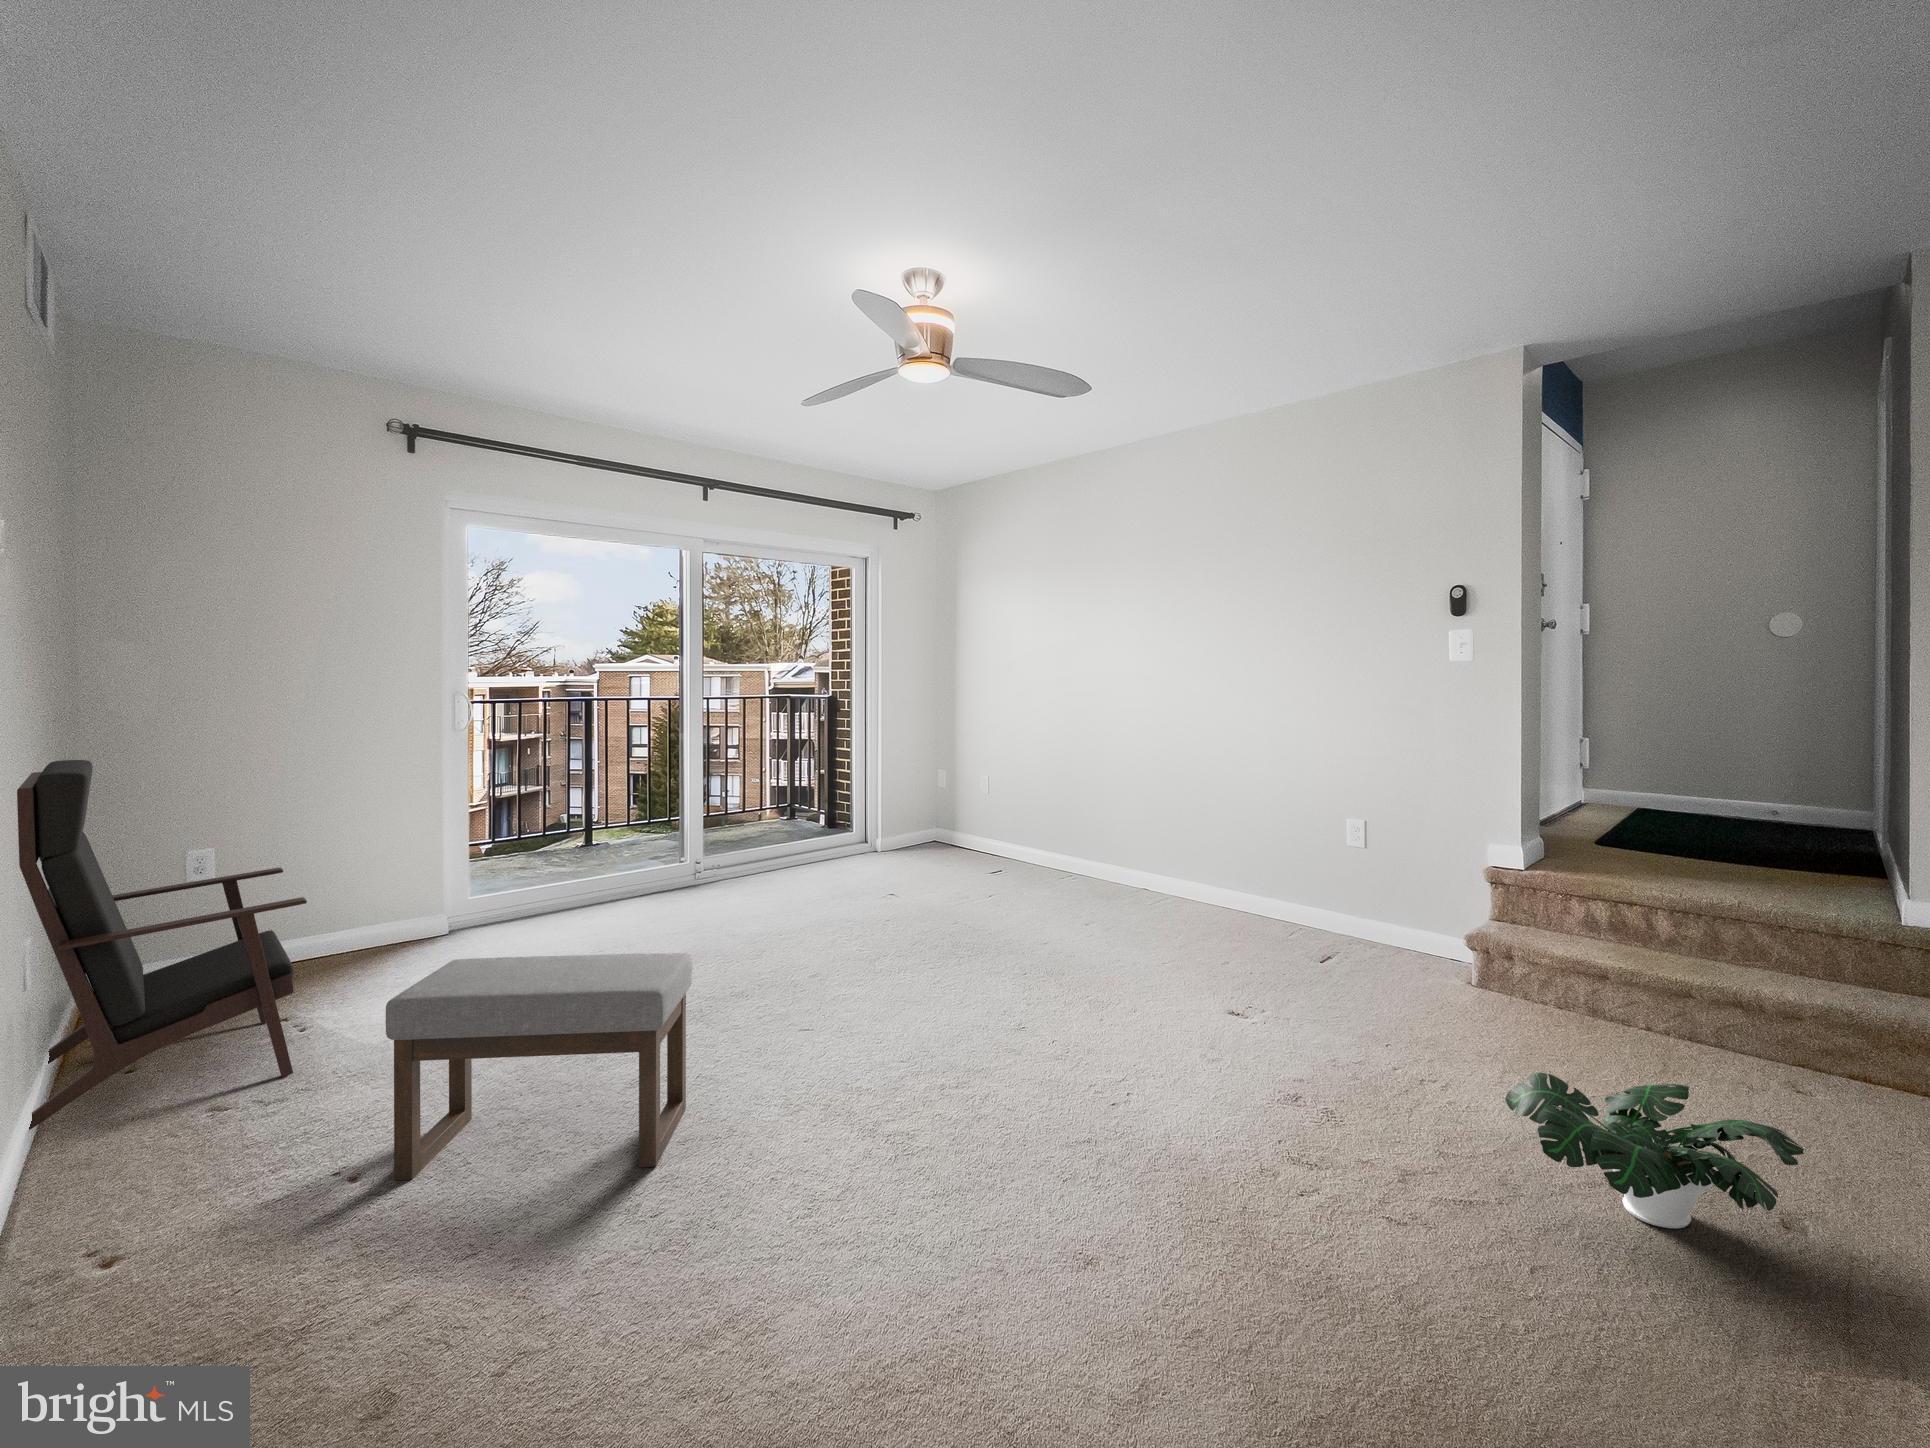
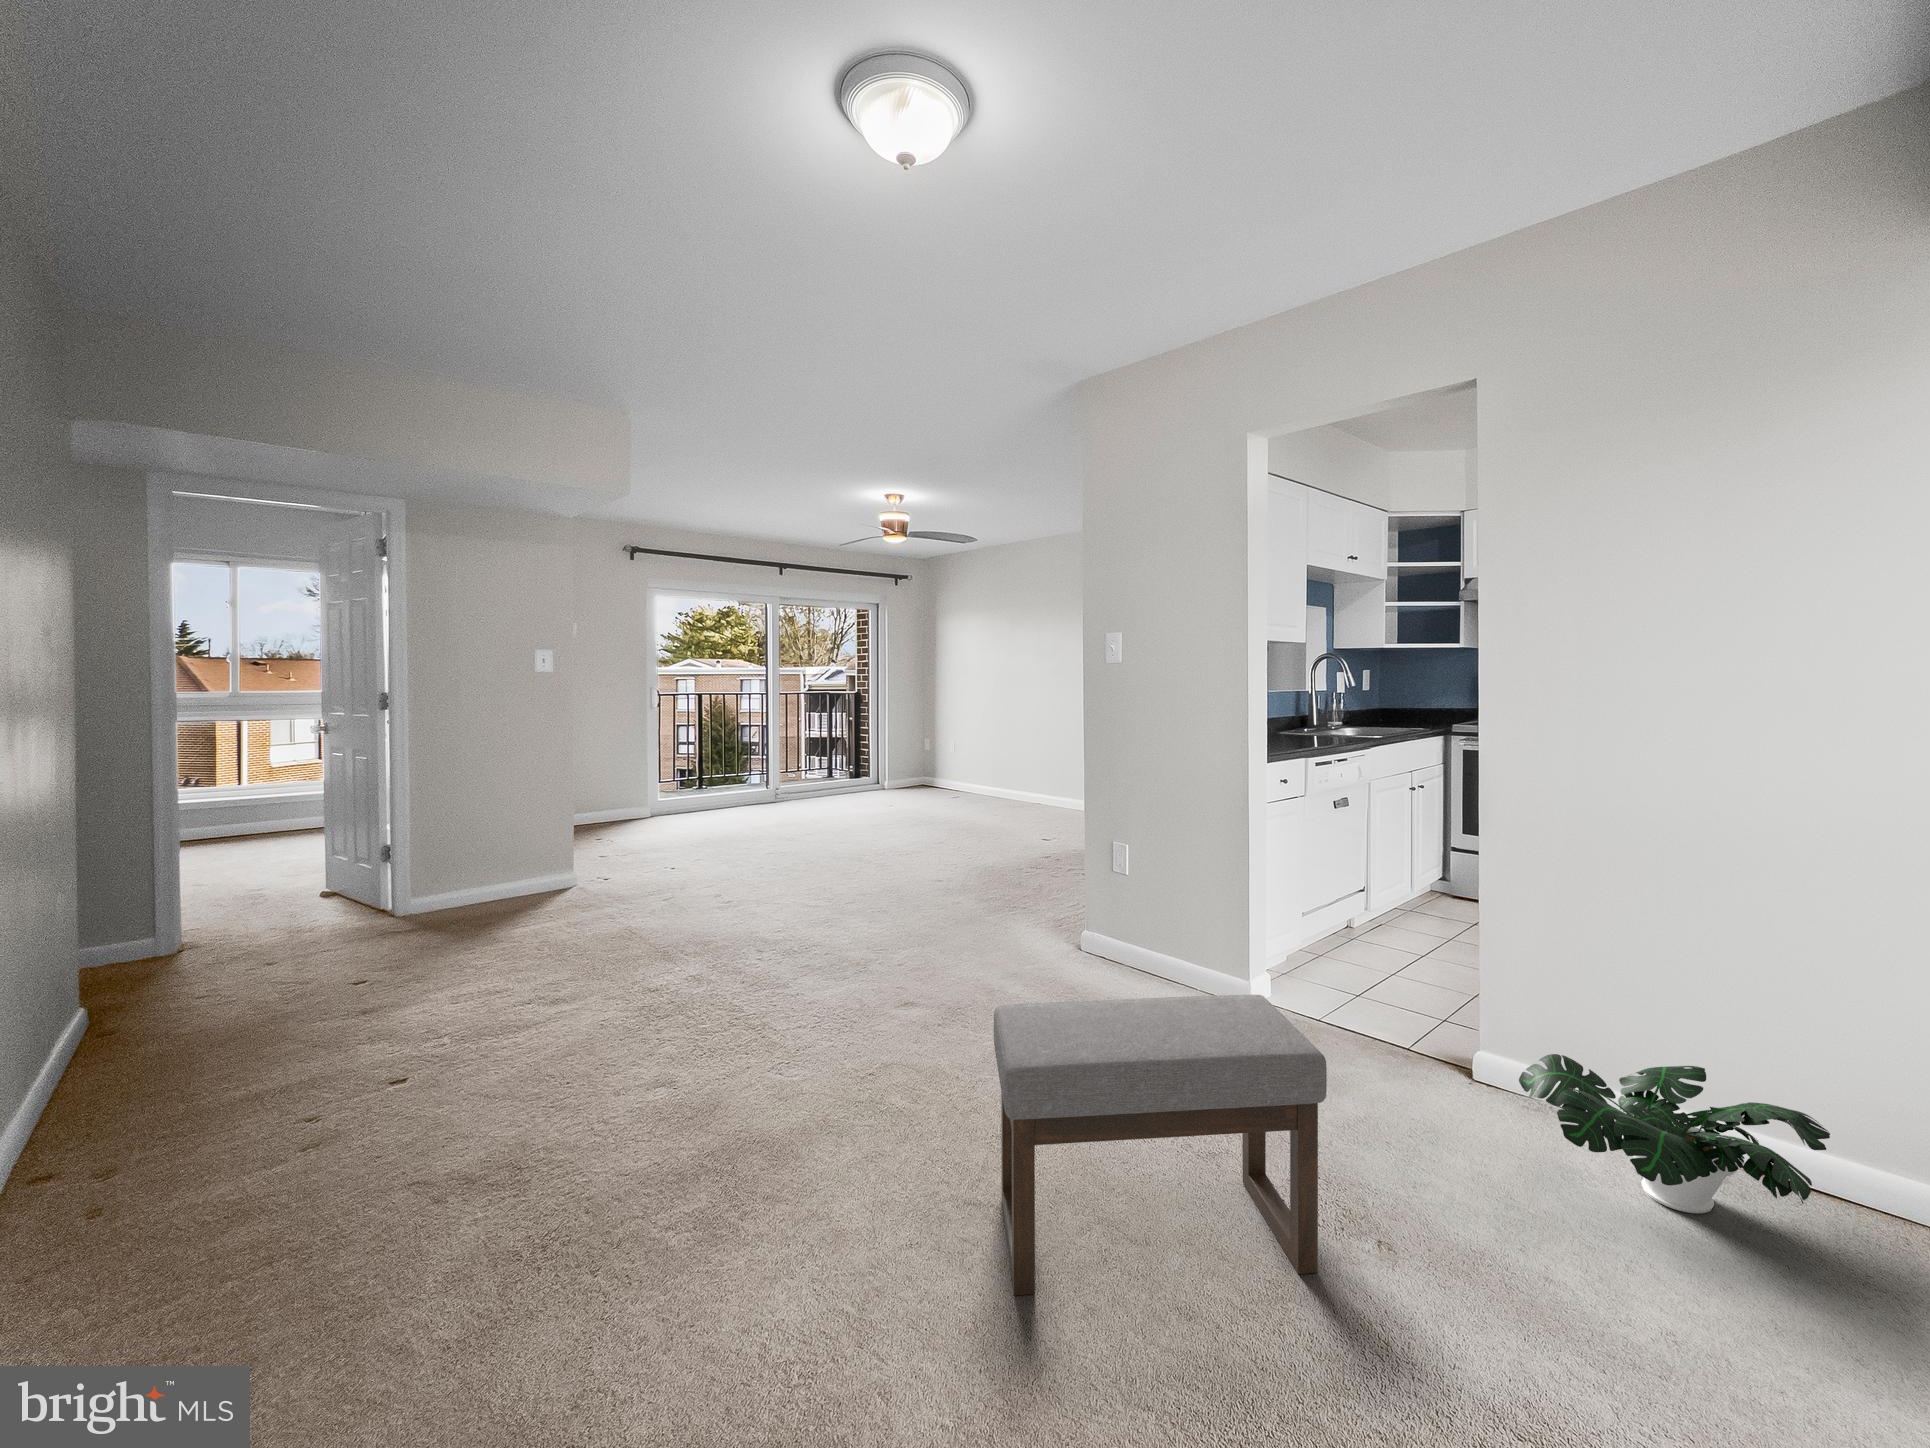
lounge chair: present [17,760,307,1130] -> none [58,754,351,1116]
ottoman: present [386,953,692,1180] -> present [994,995,1327,1295]

